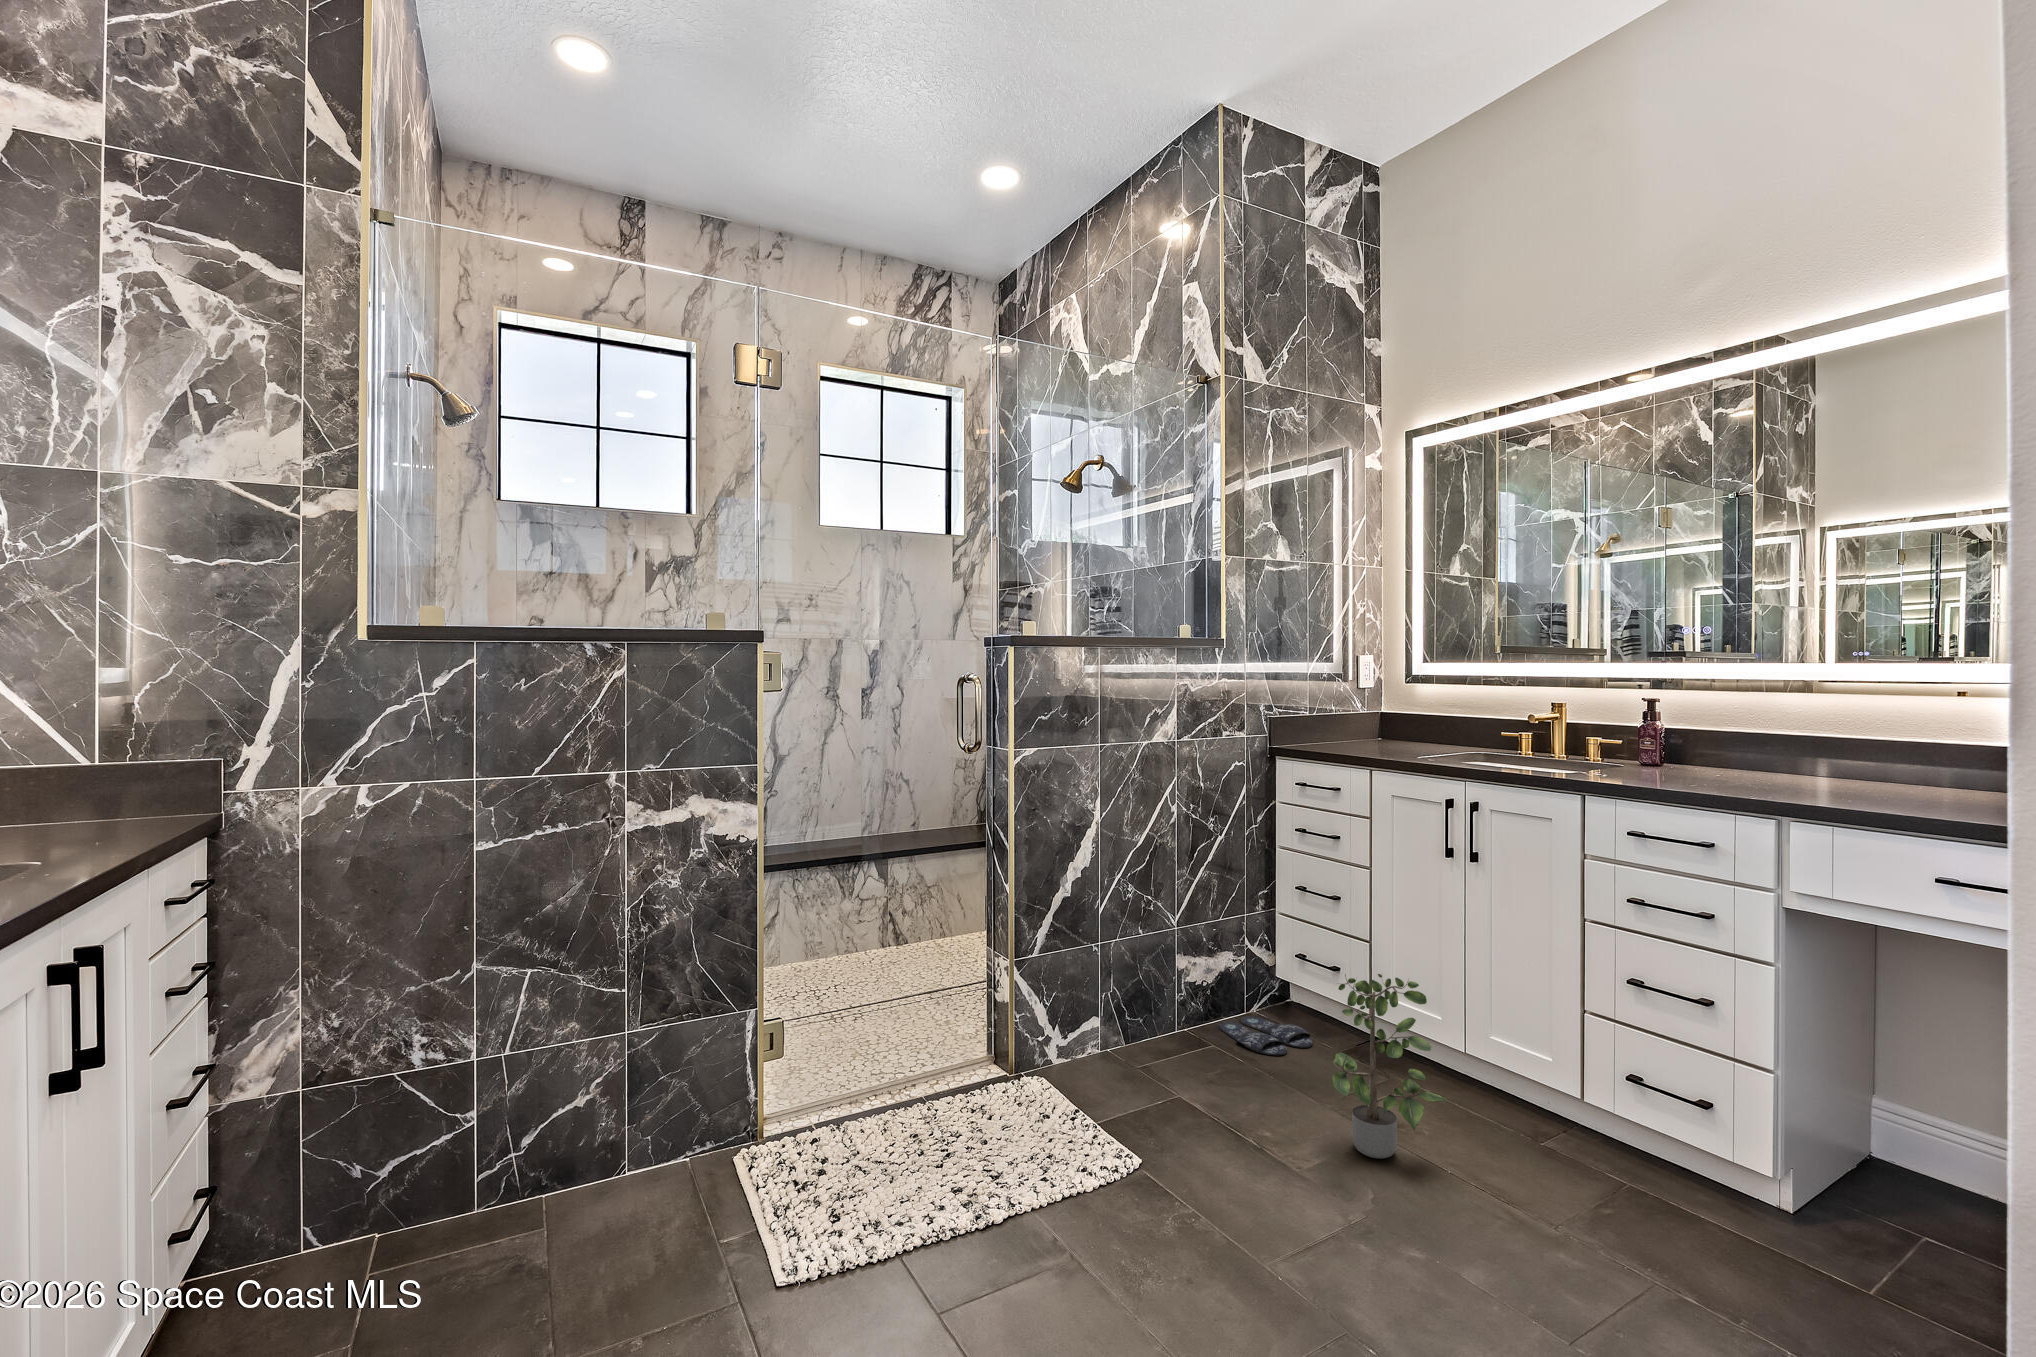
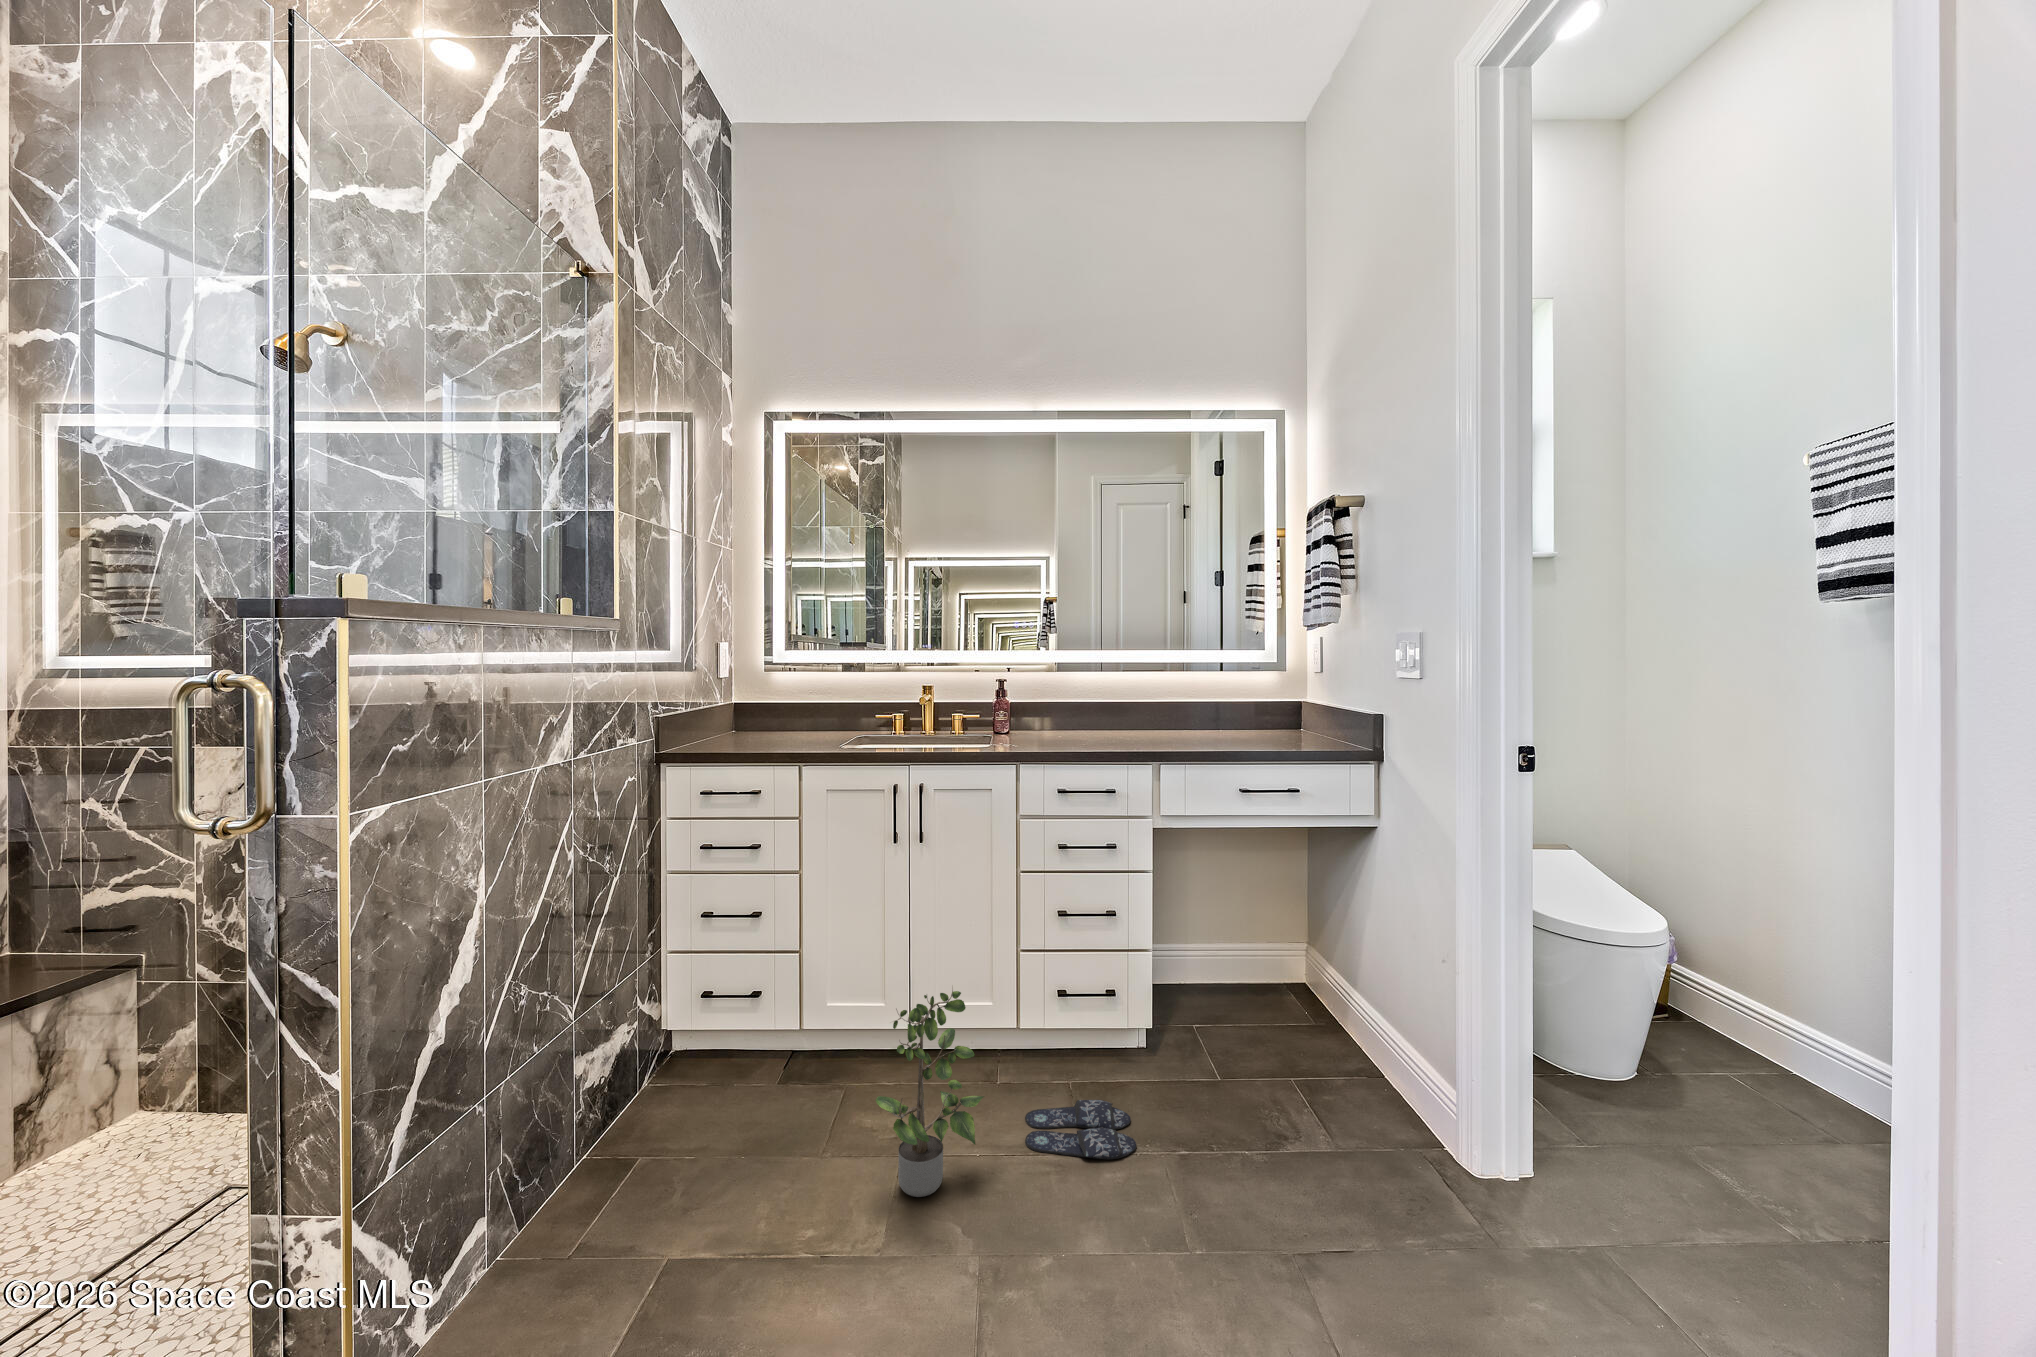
slippers: present [1218,1016,1313,1055] -> present [1025,1100,1136,1160]

